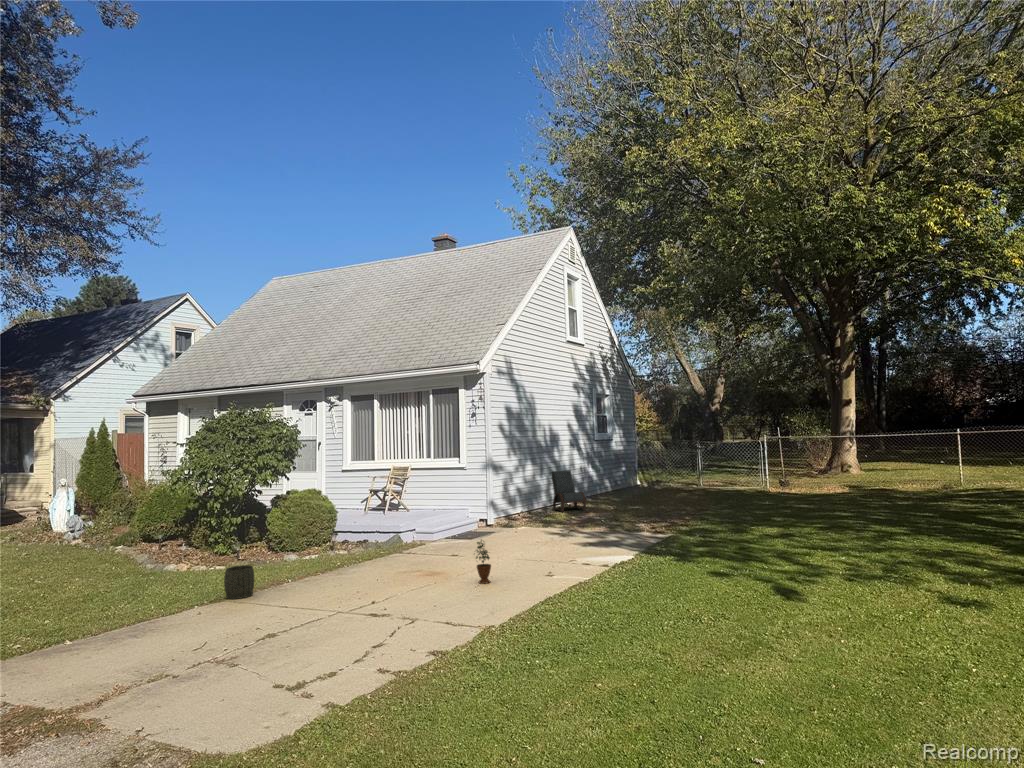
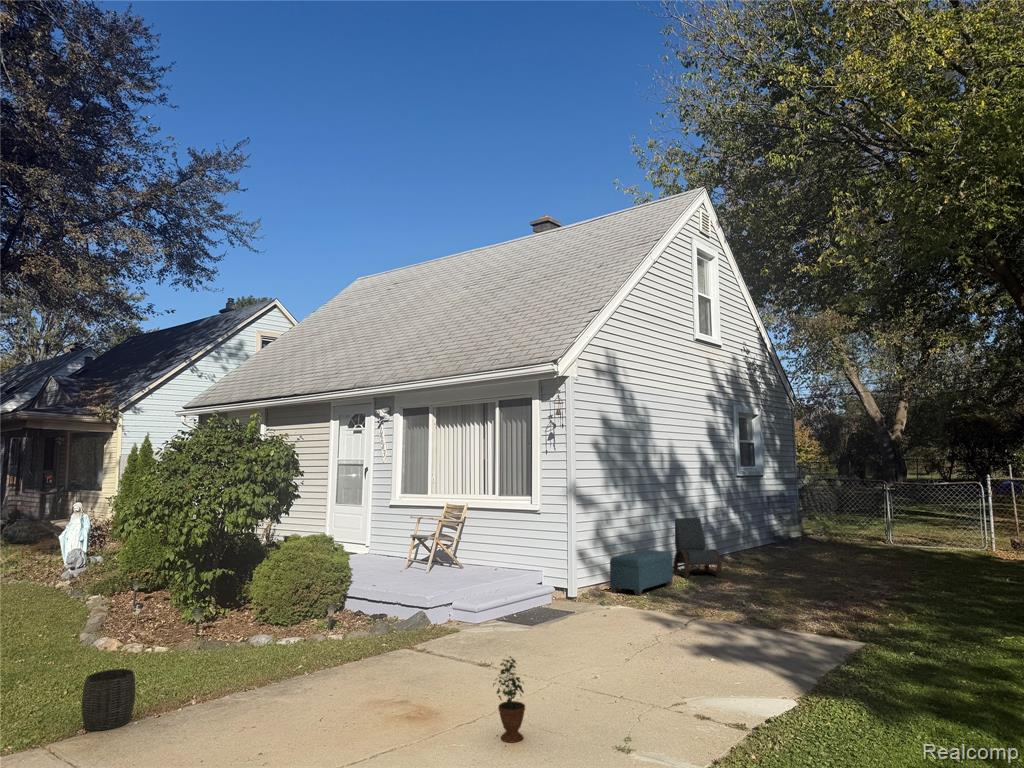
bench: none [512,493,554,523] -> present [610,550,673,595]

